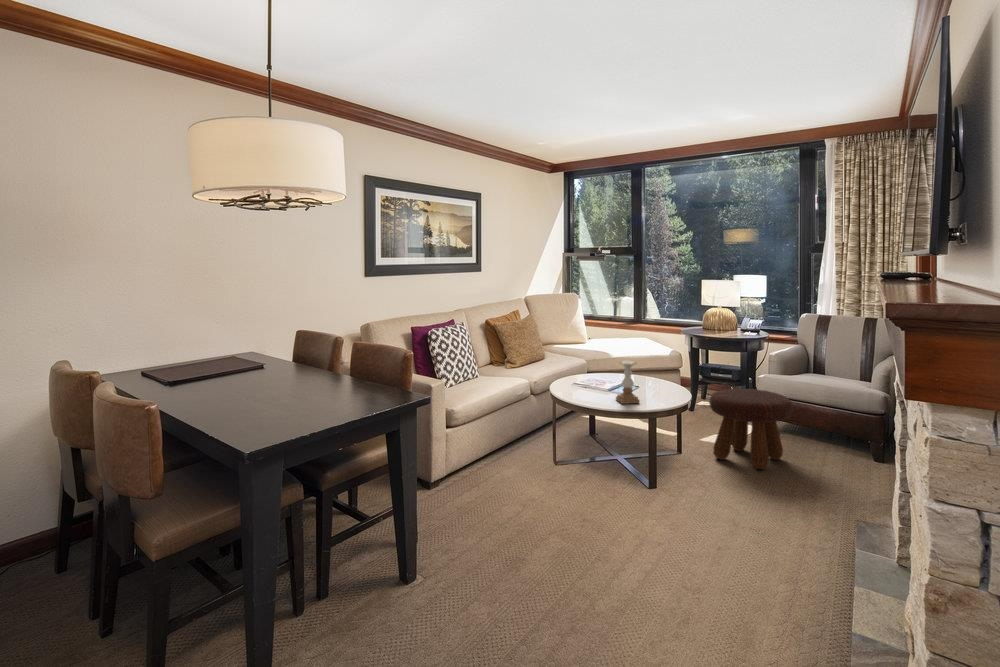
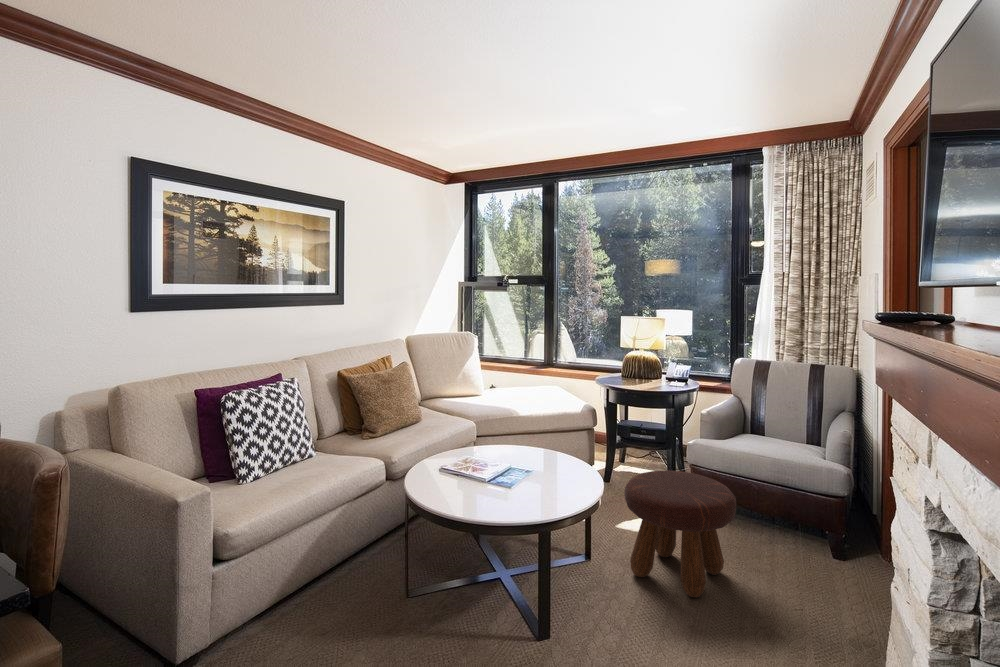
candle holder: present [616,361,640,404] -> none [488,445,521,514]

